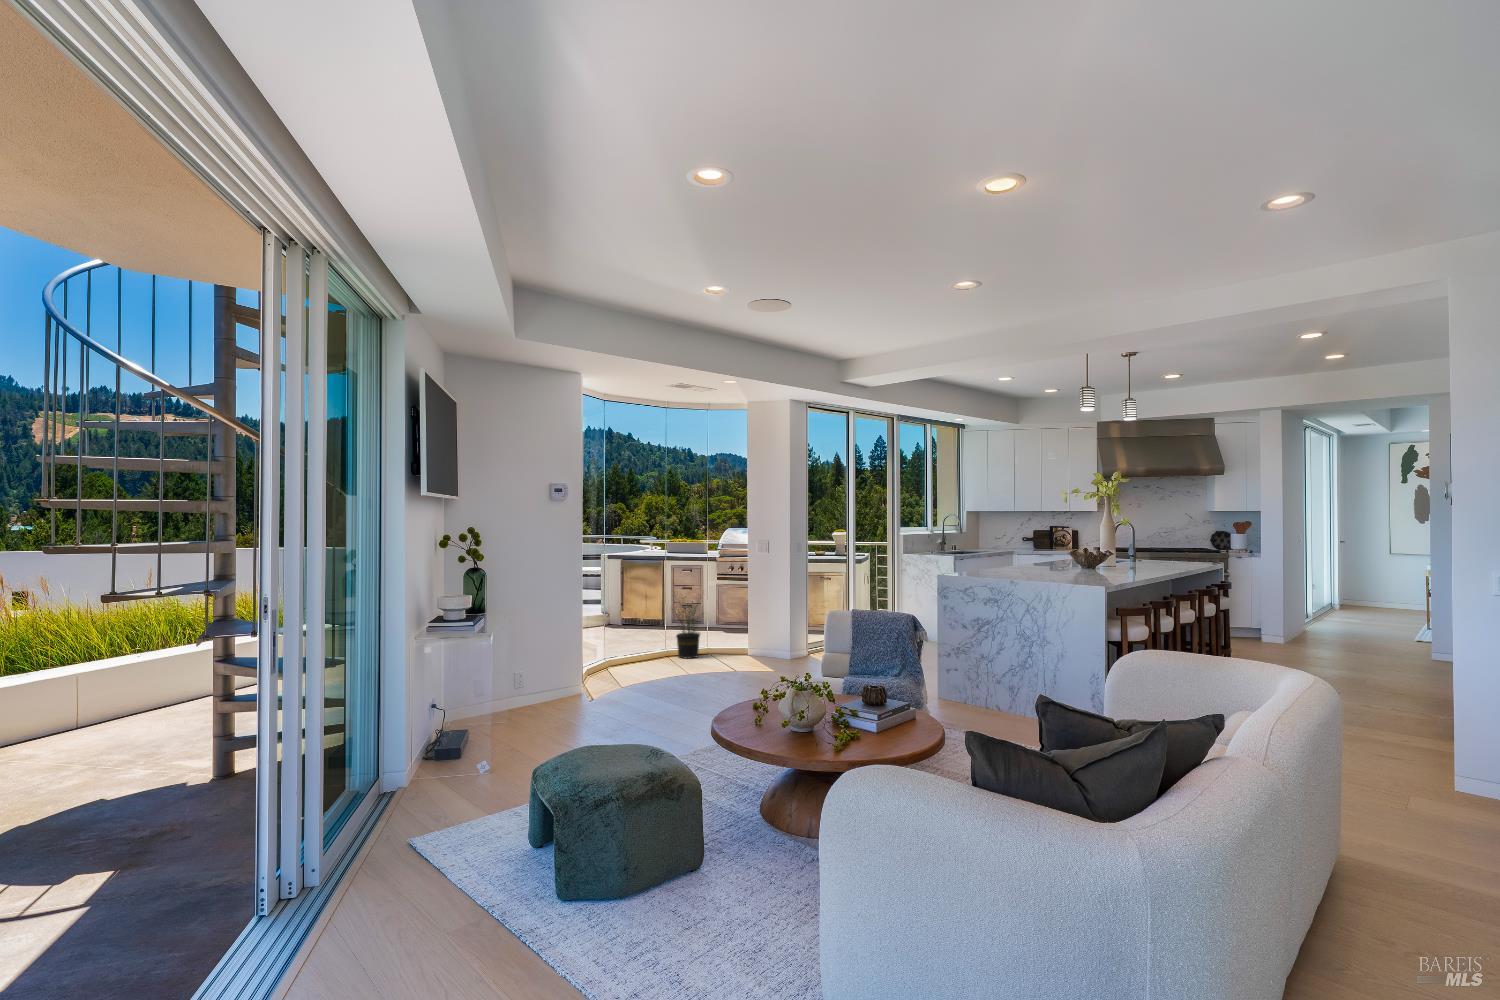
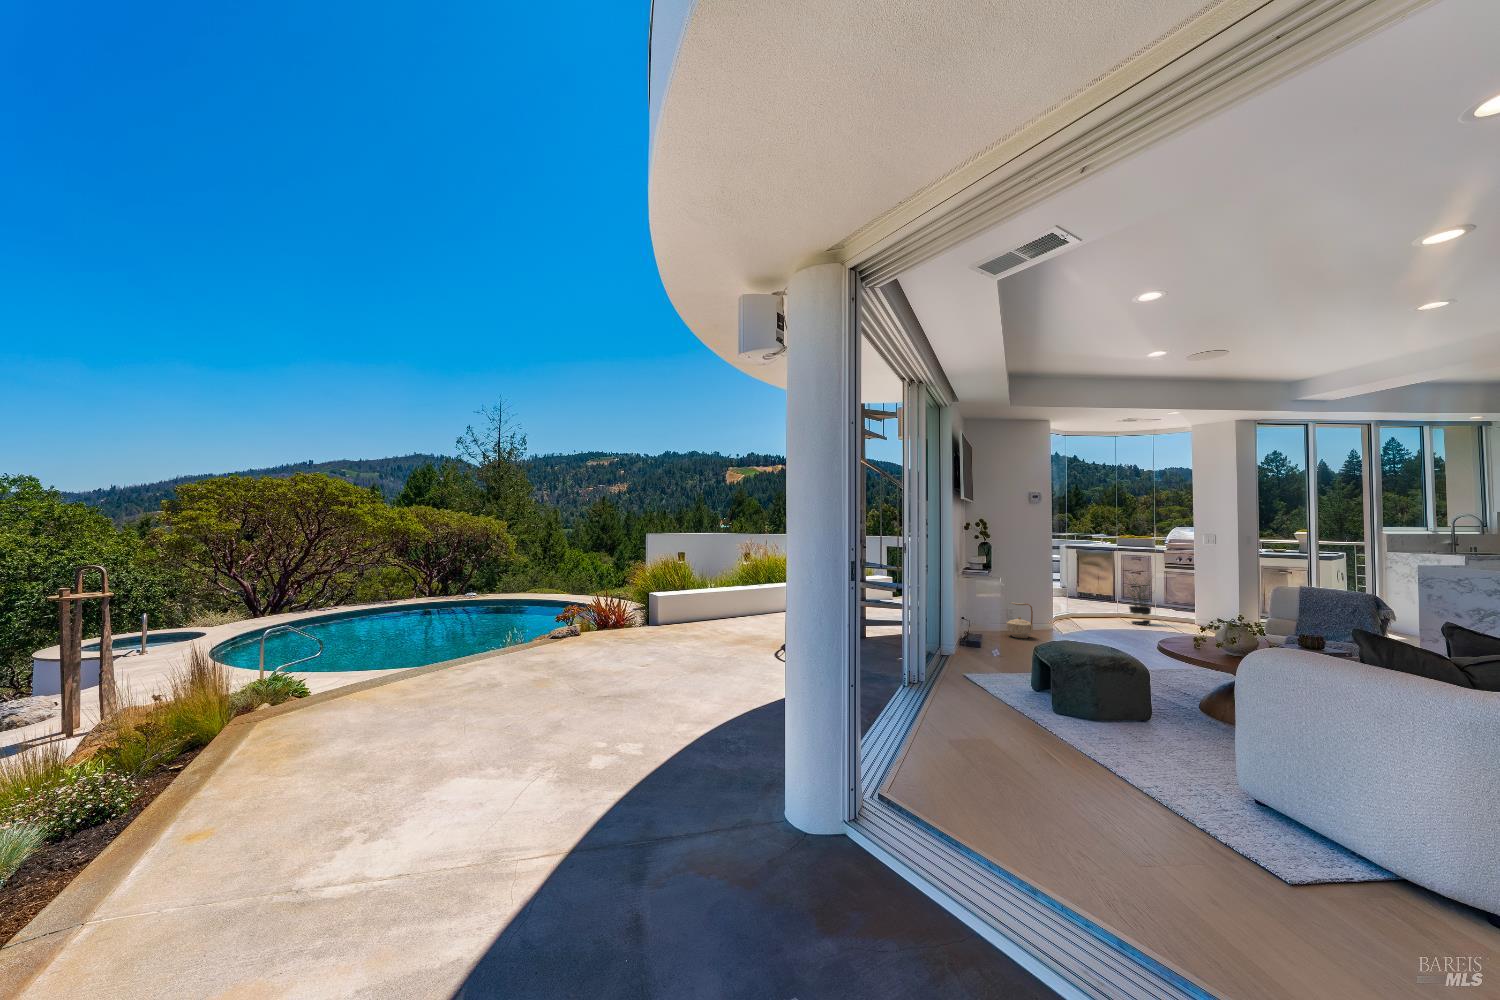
basket: none [507,657,546,713] -> present [1007,602,1033,638]

